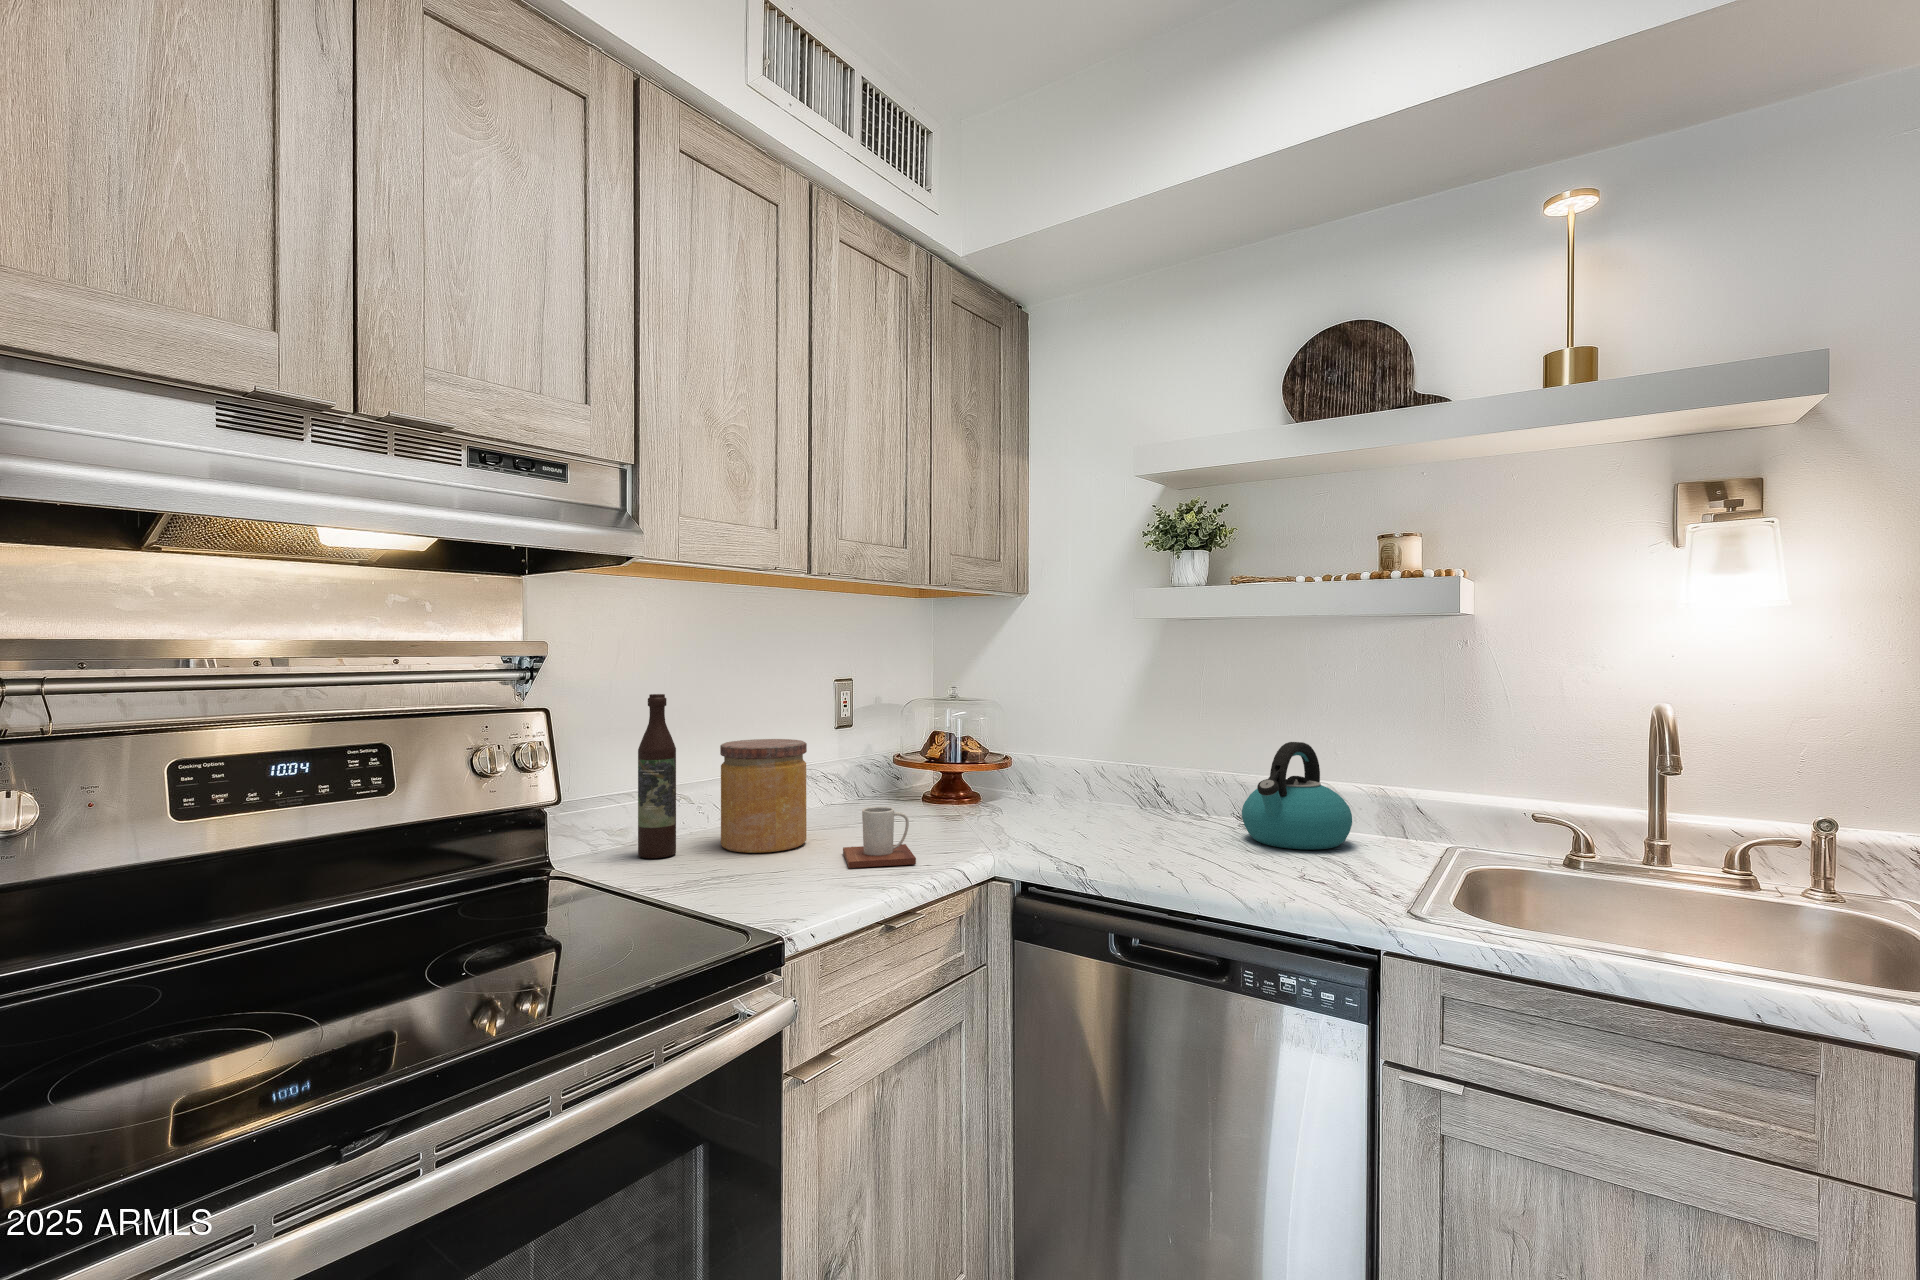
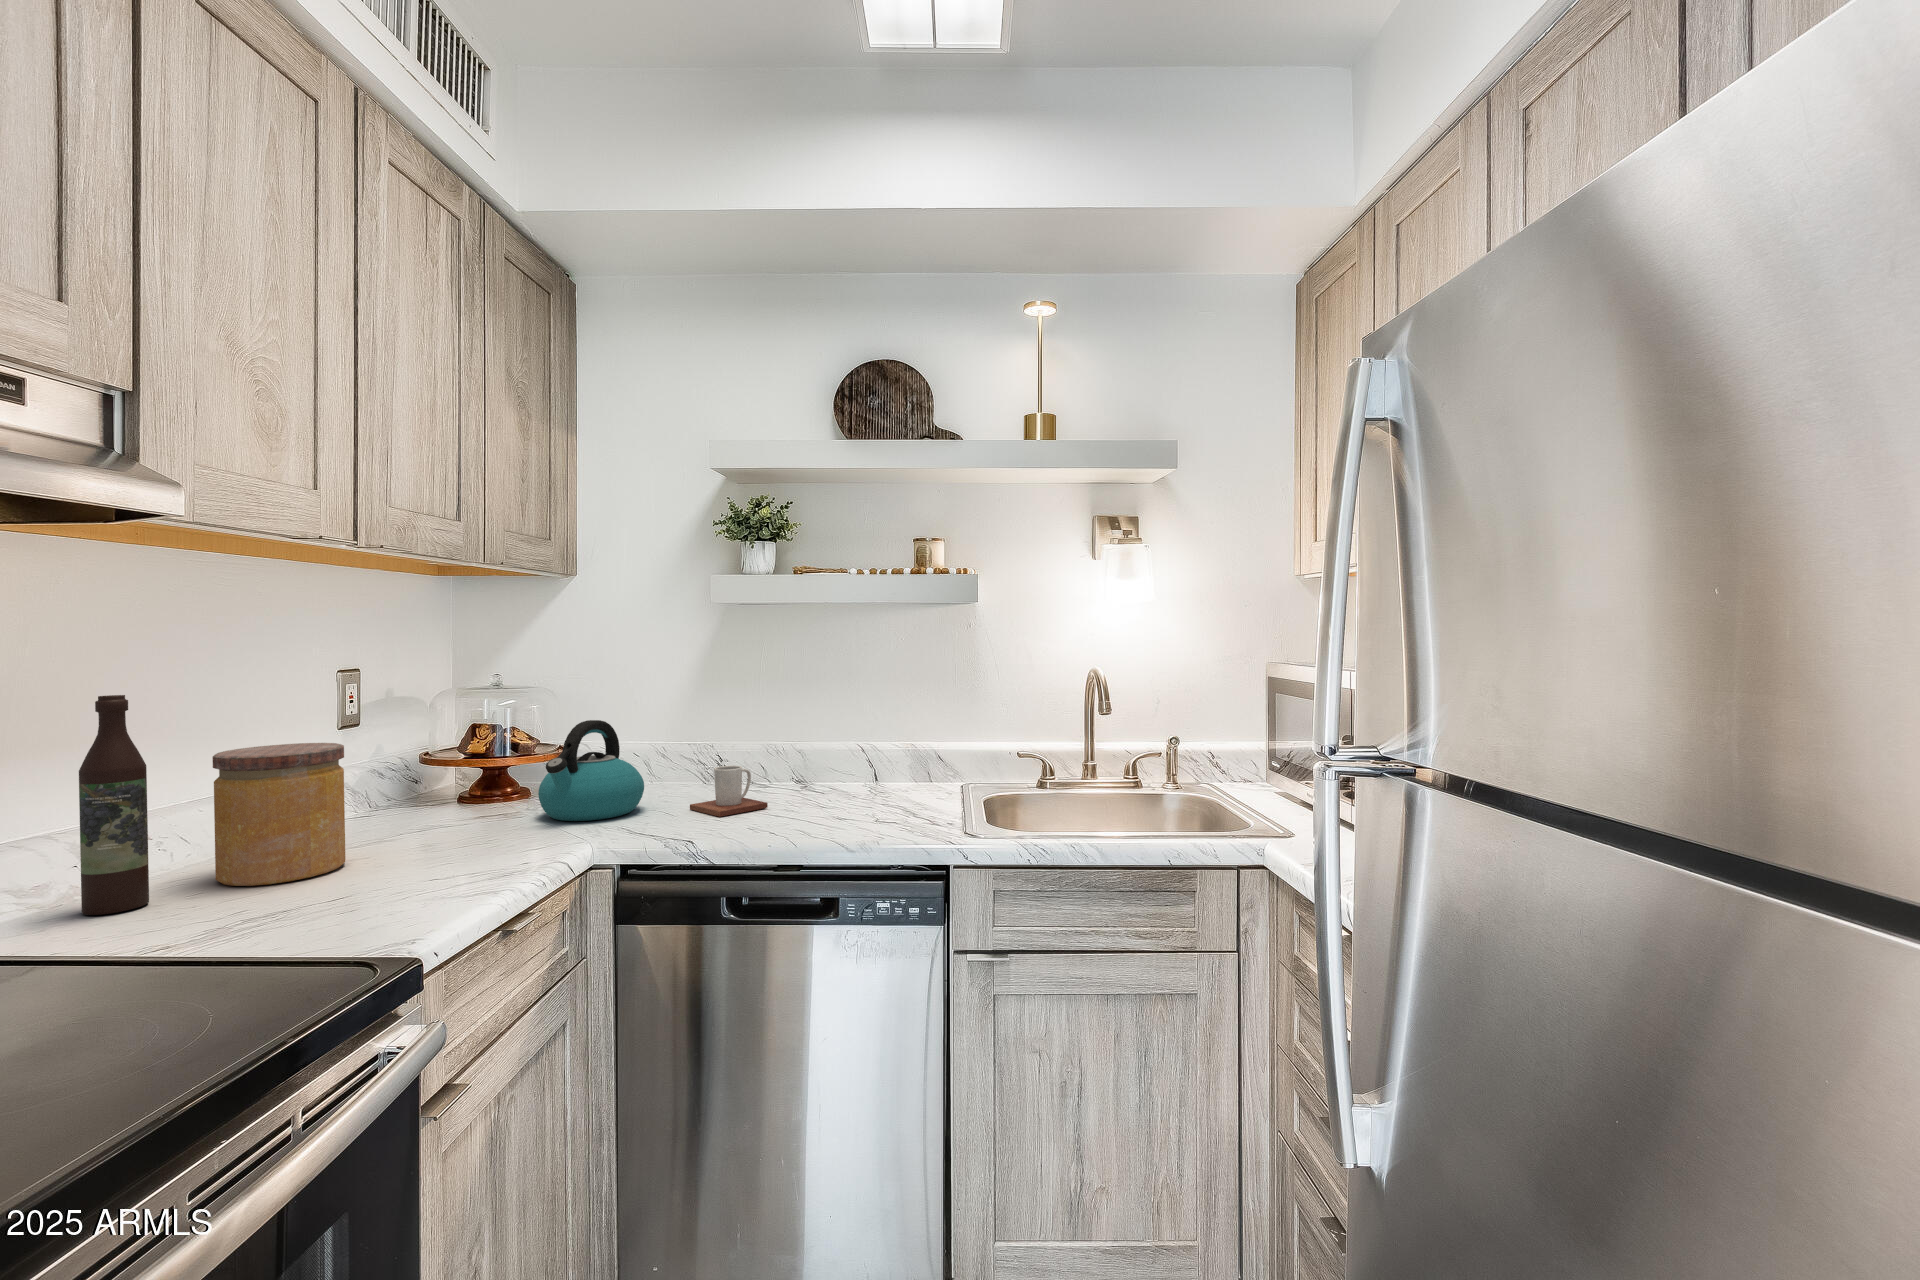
kettle: present [1242,742,1352,850] -> present [538,720,644,821]
mug: present [843,807,916,868] -> present [690,766,768,817]

